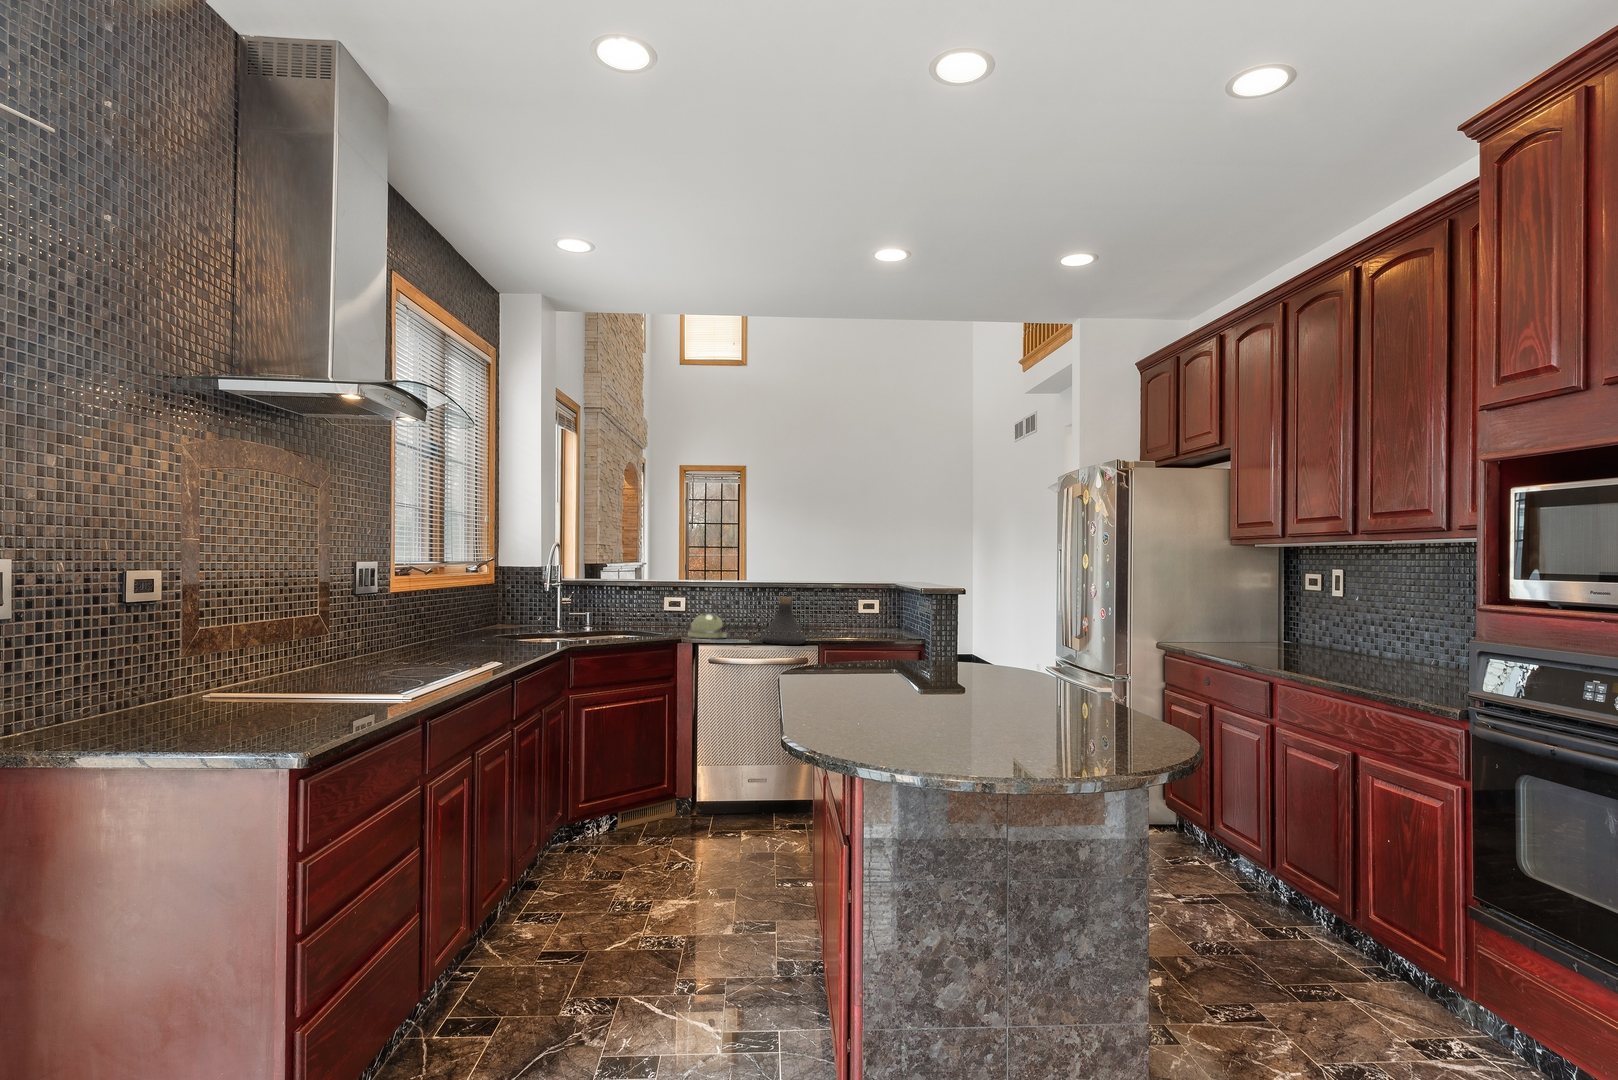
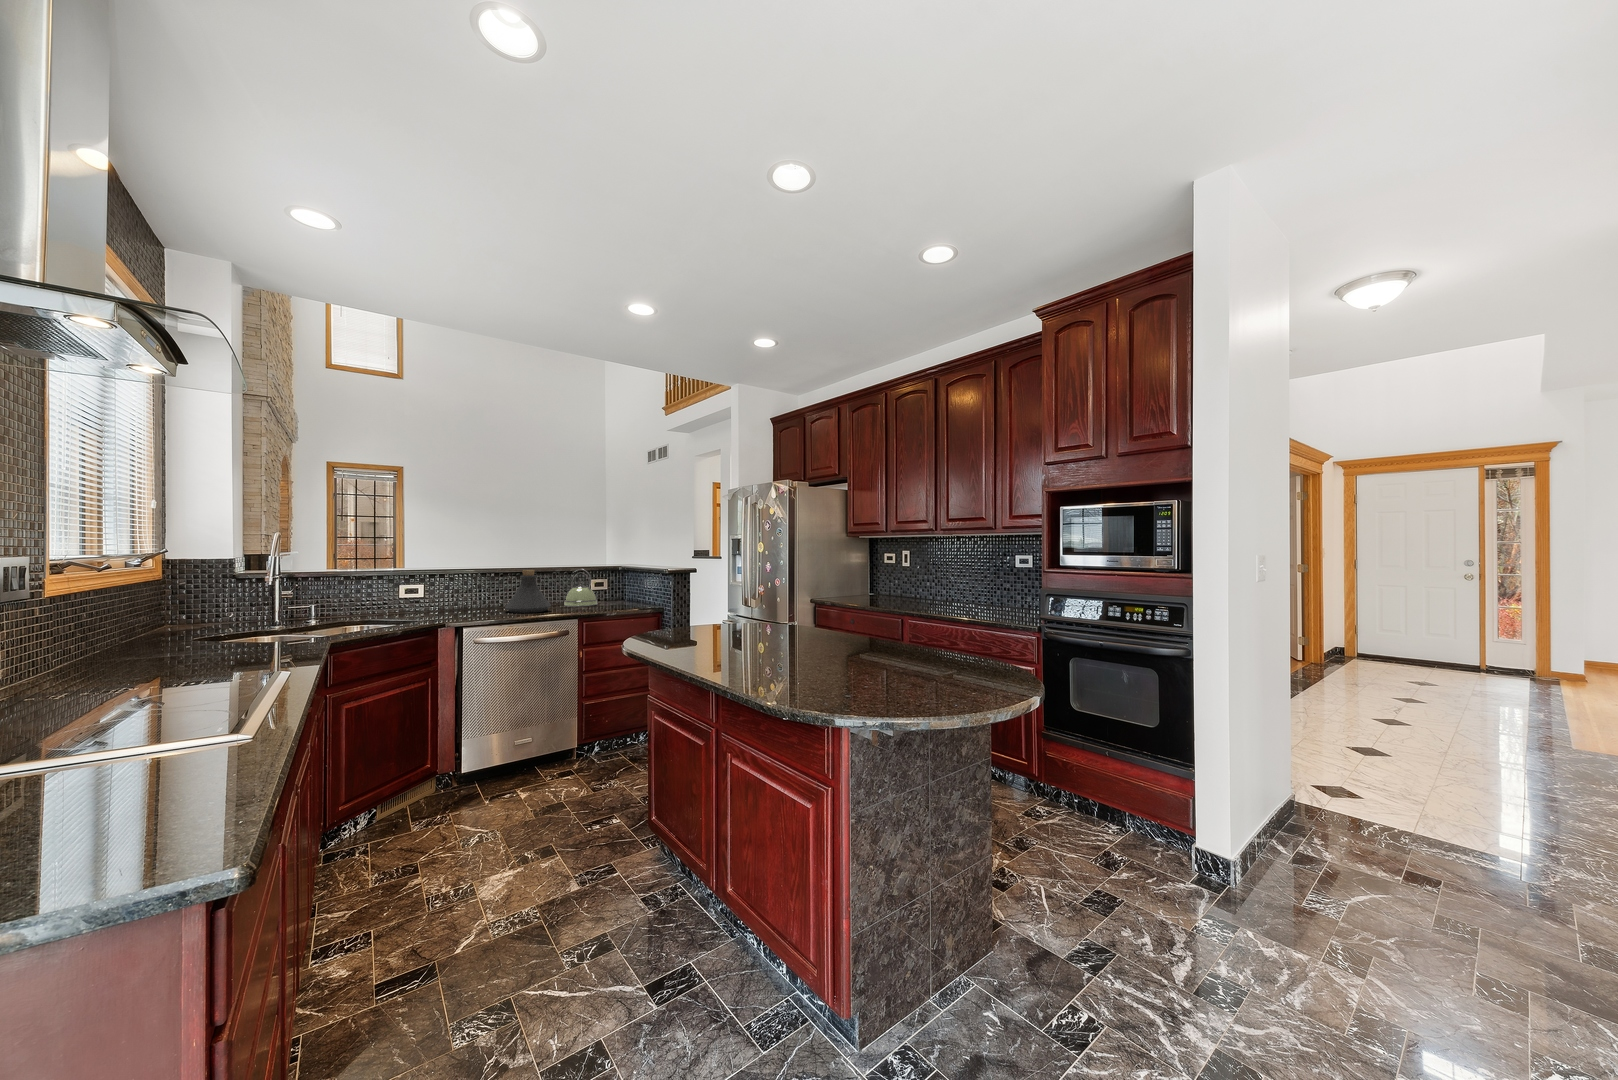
kettle: present [688,594,726,638] -> present [564,569,597,606]

